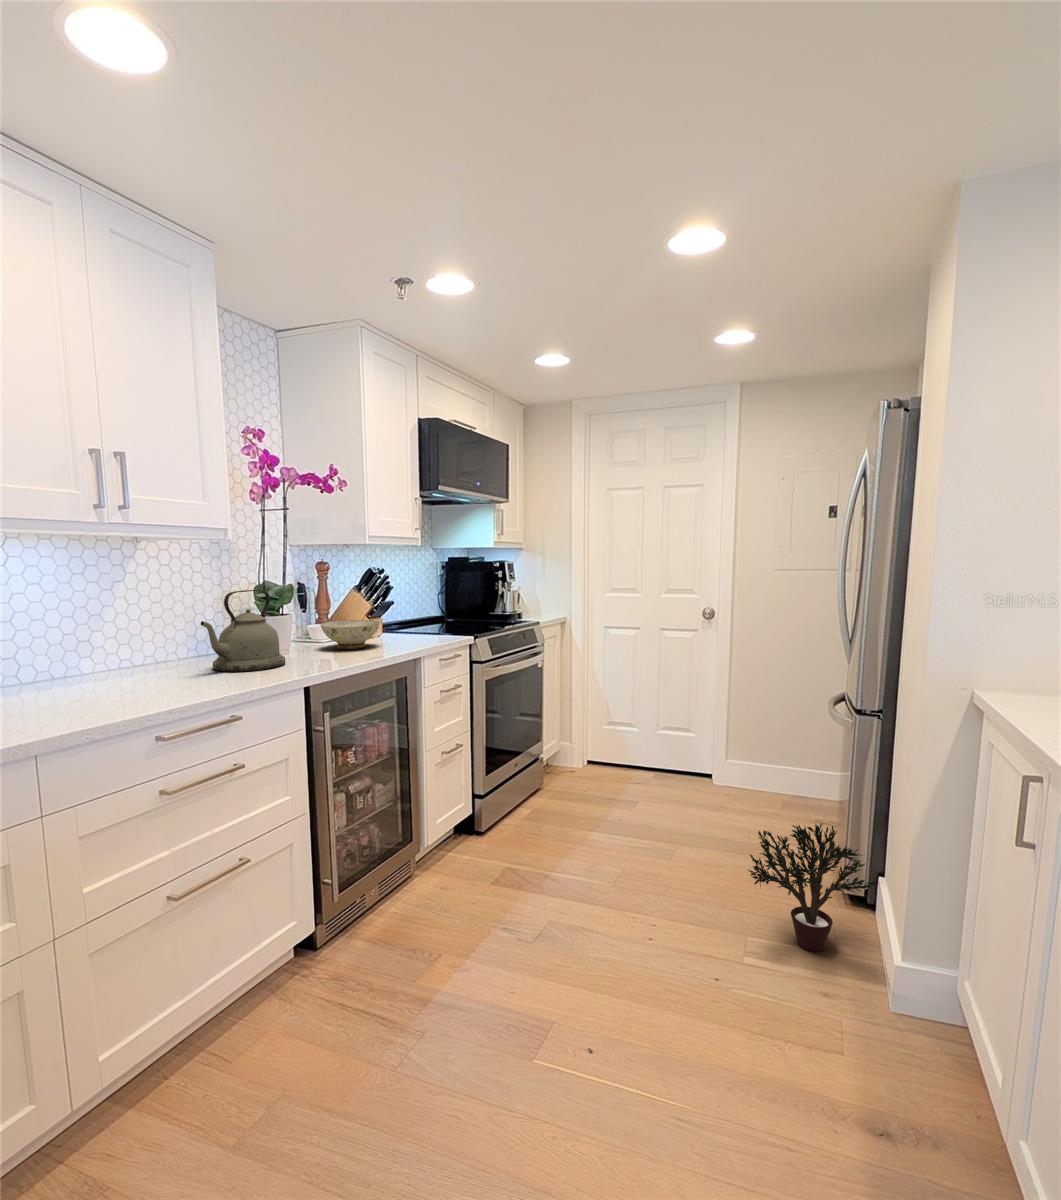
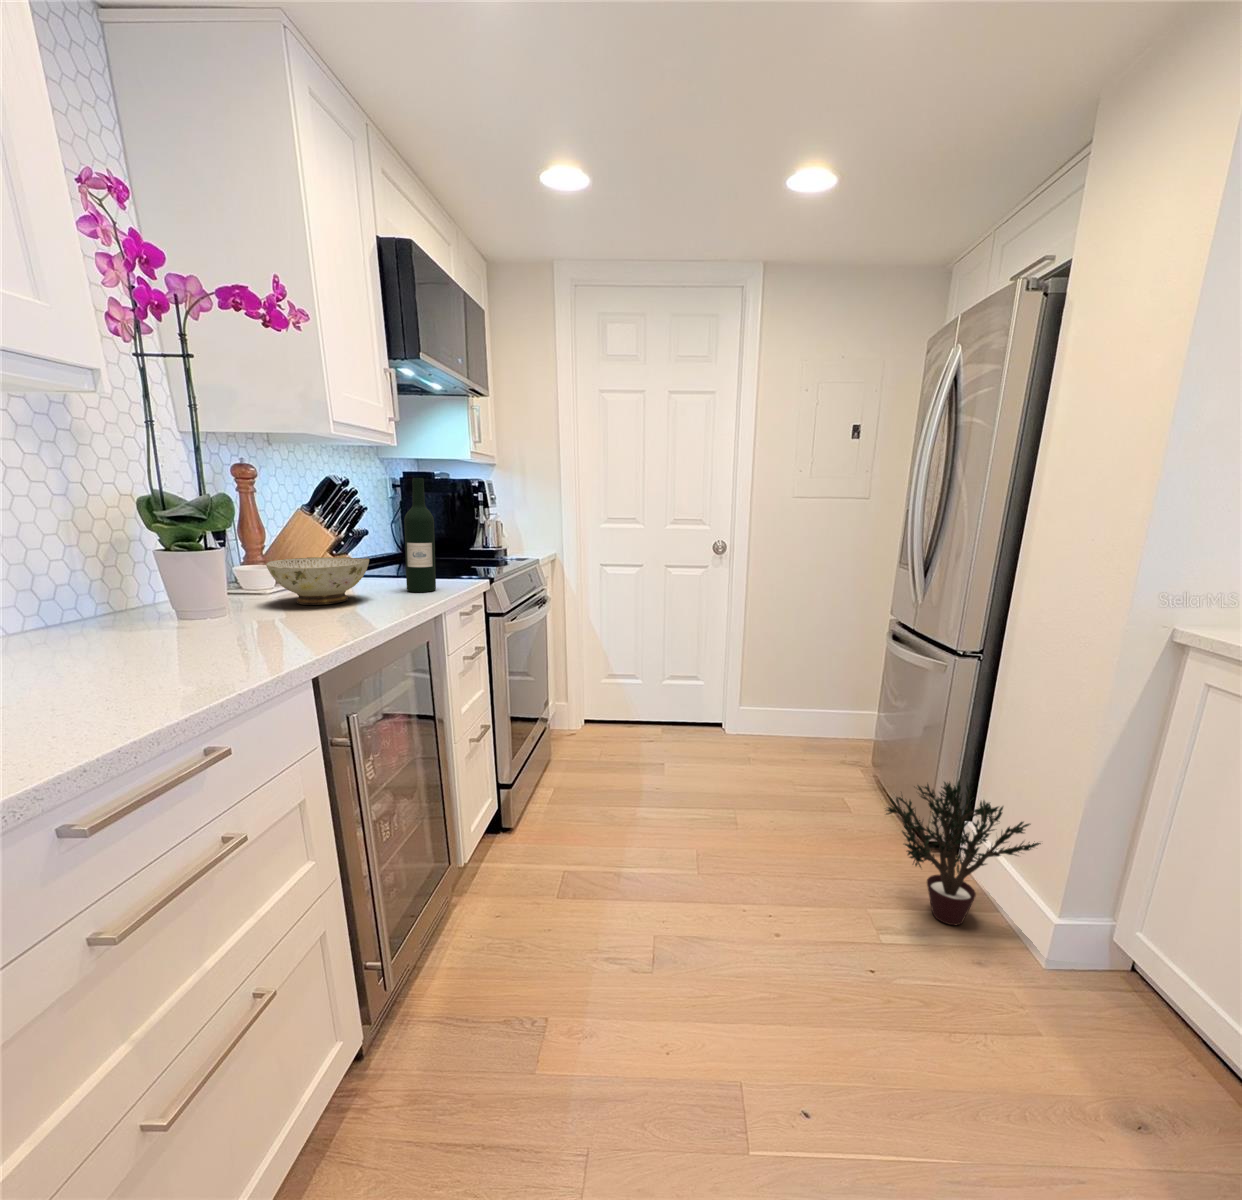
wine bottle: none [407,570,426,644] -> present [404,478,436,592]
kettle: present [201,590,285,672] -> none [56,496,237,659]

